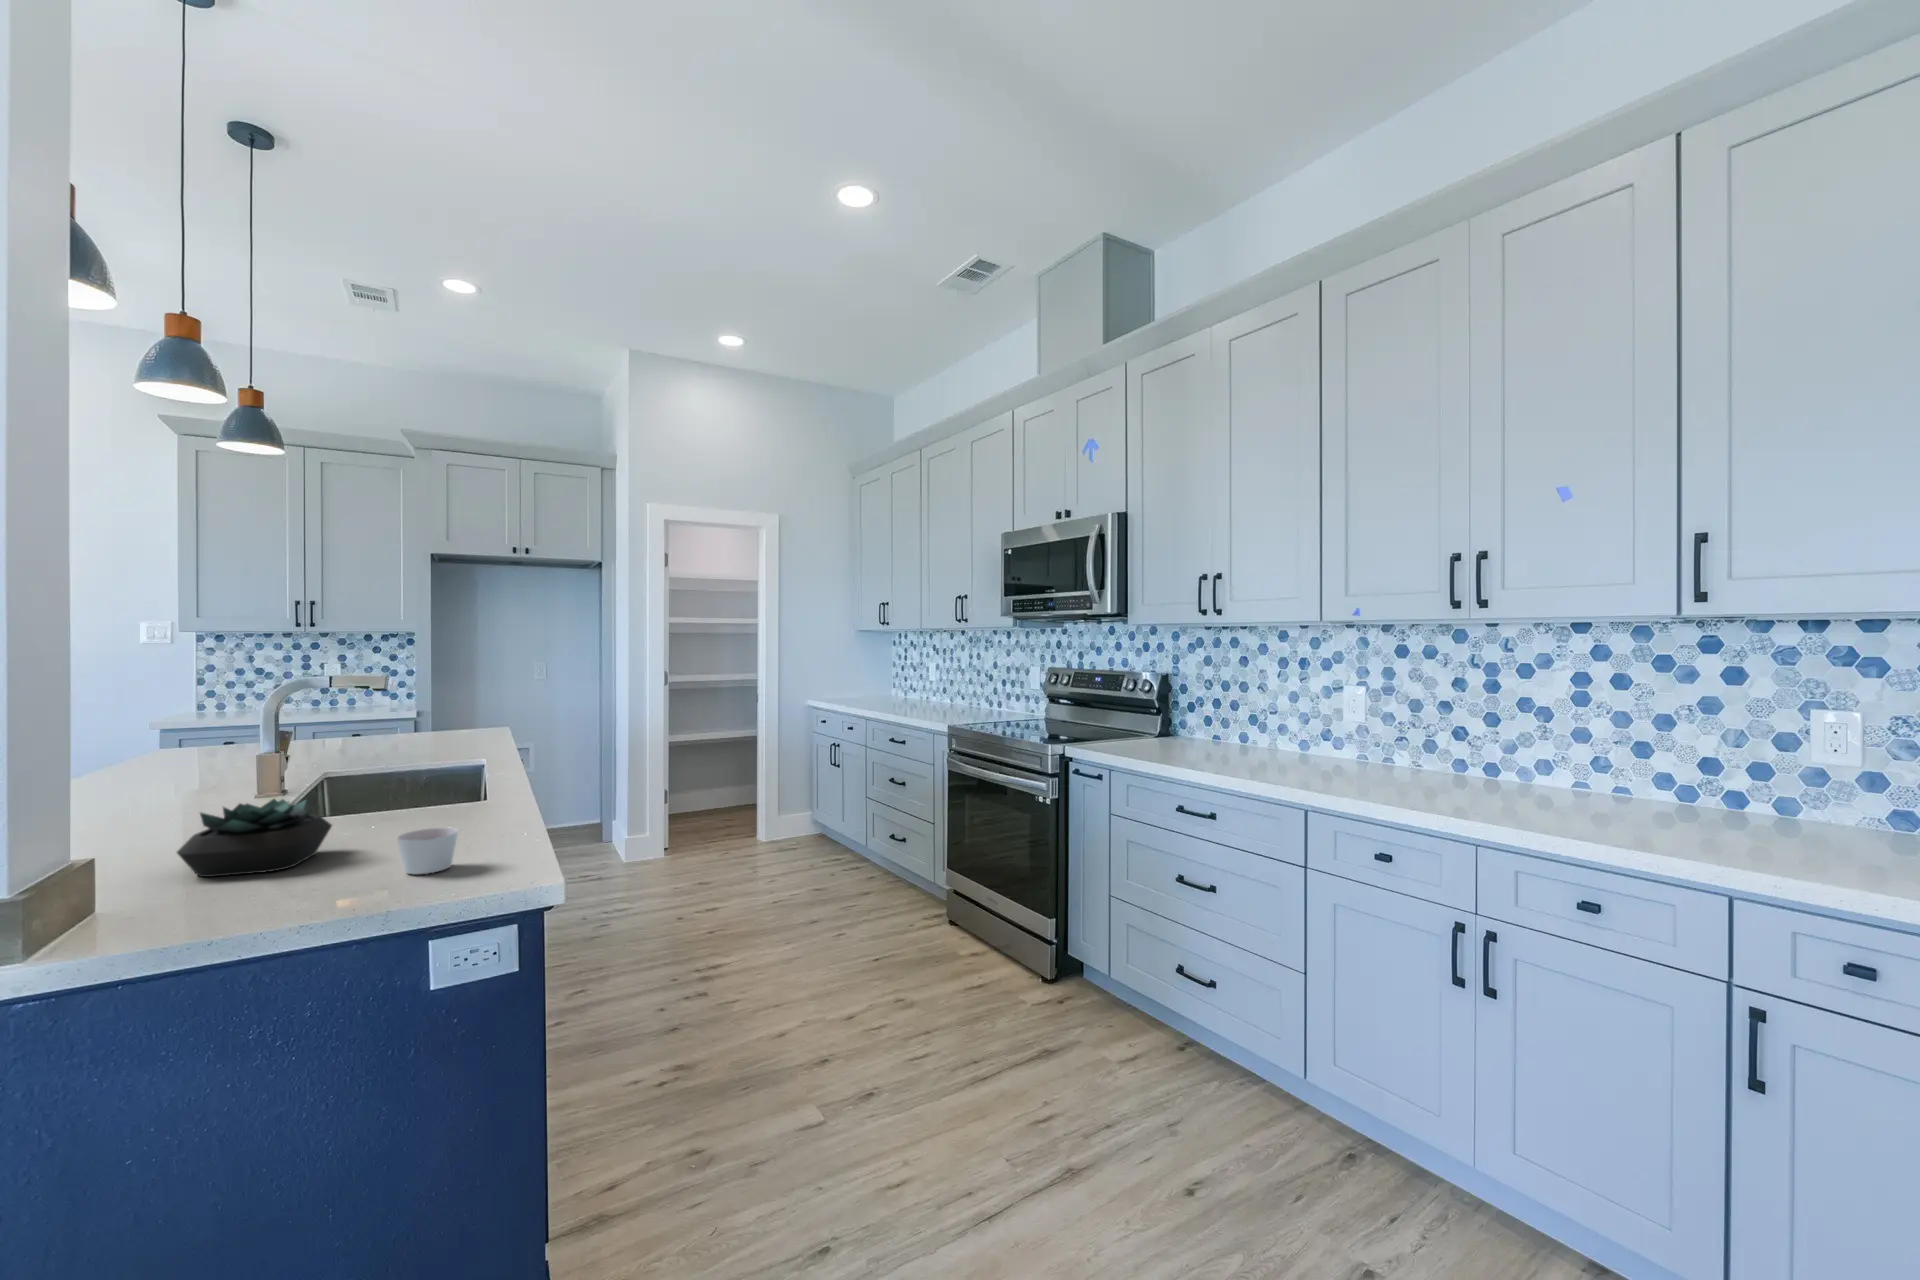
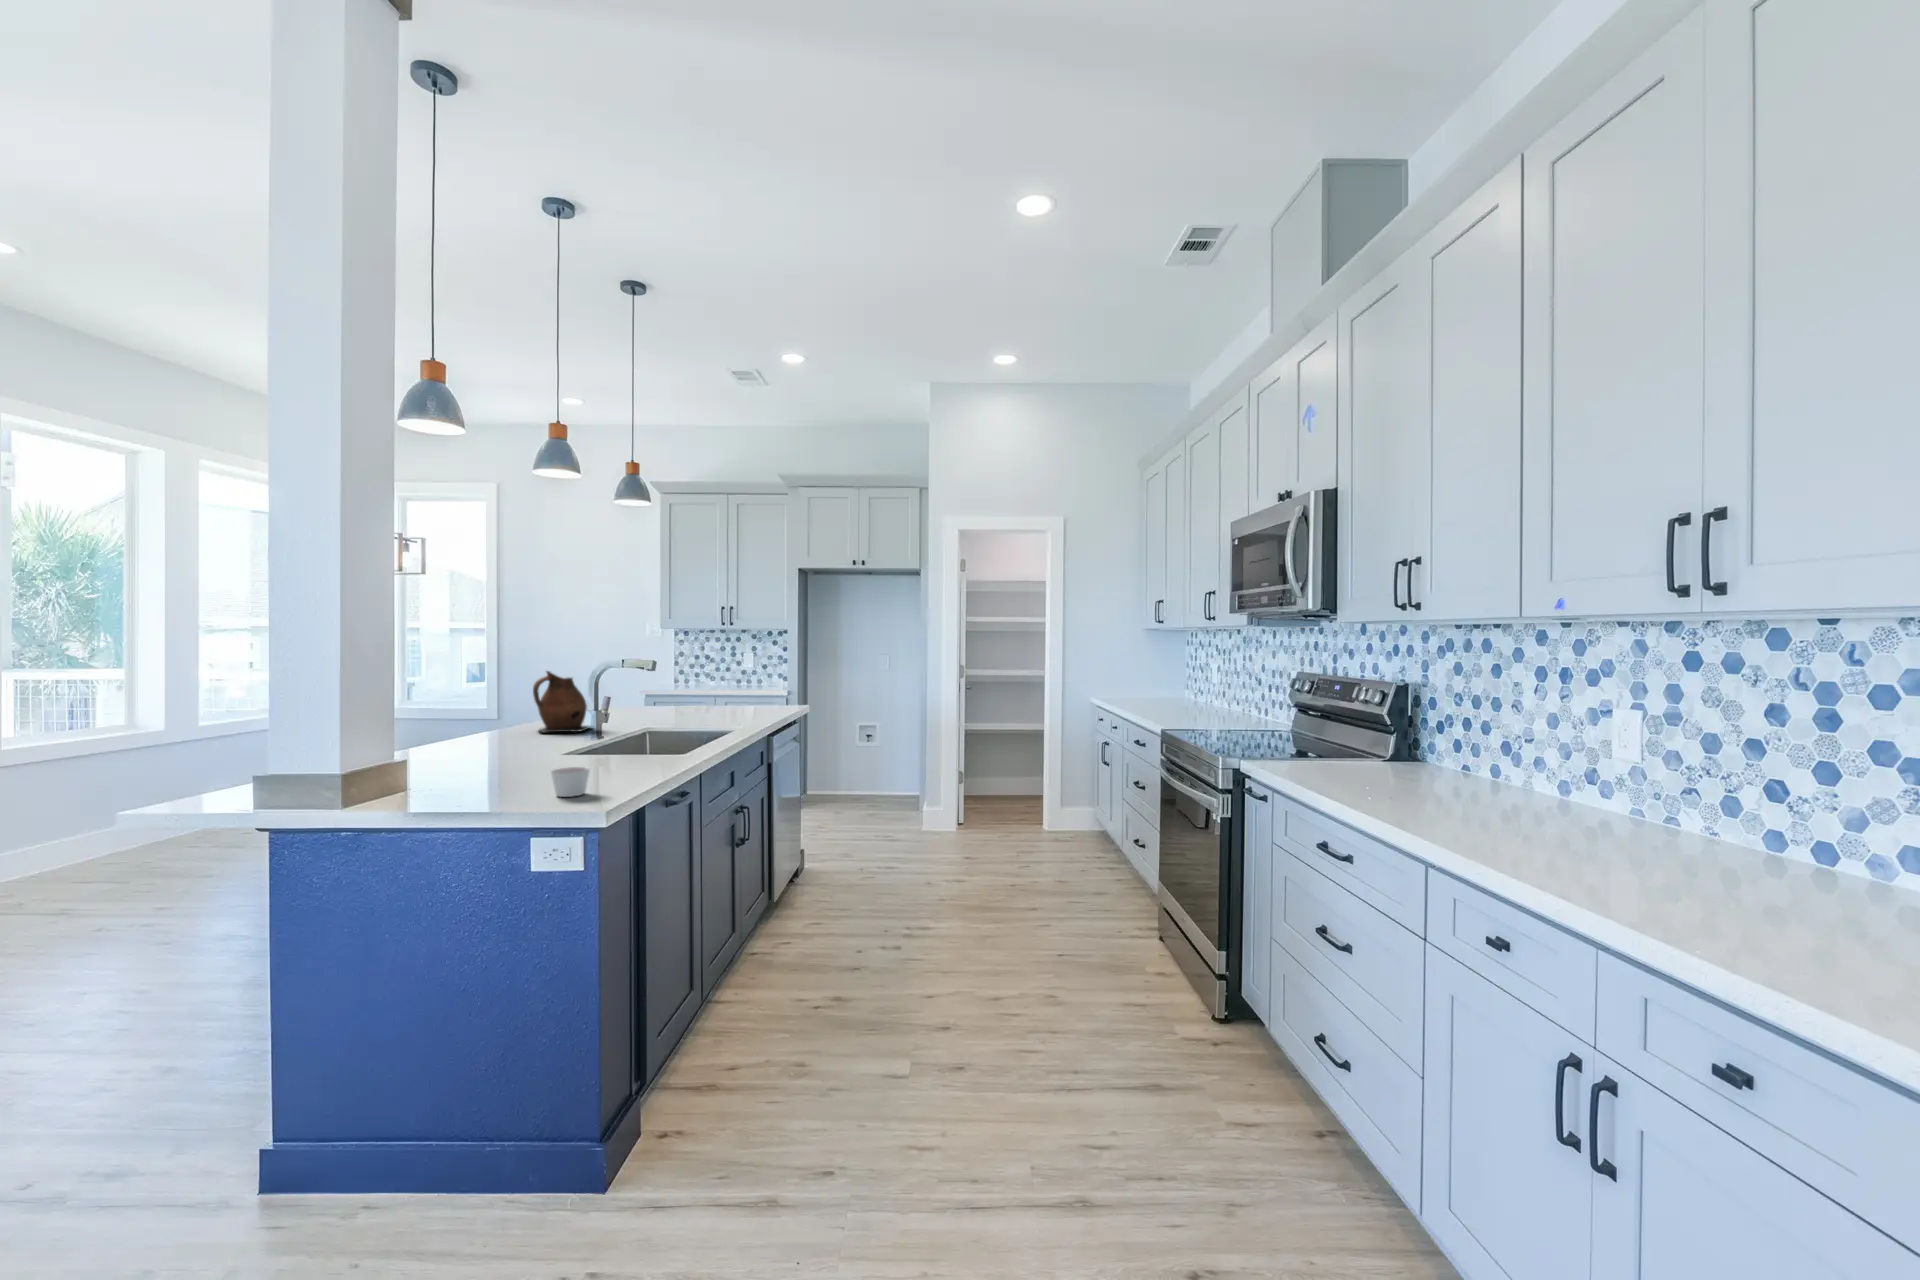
ceramic pitcher: none [114,696,222,795] -> present [533,671,591,732]
succulent plant: present [177,799,332,877] -> none [466,738,555,784]

